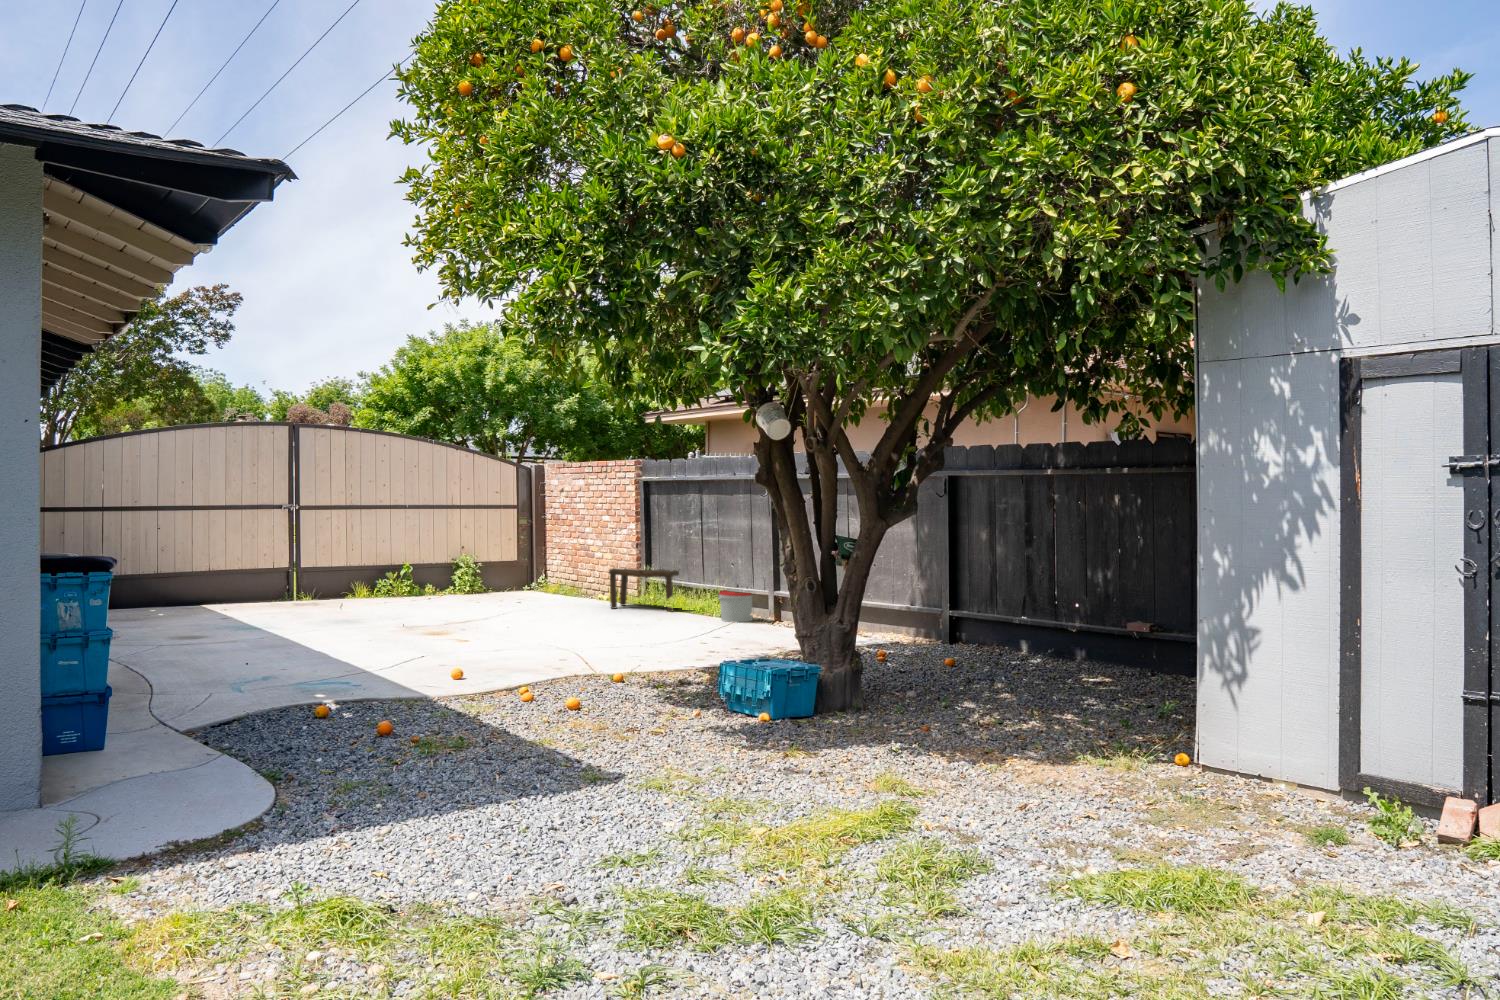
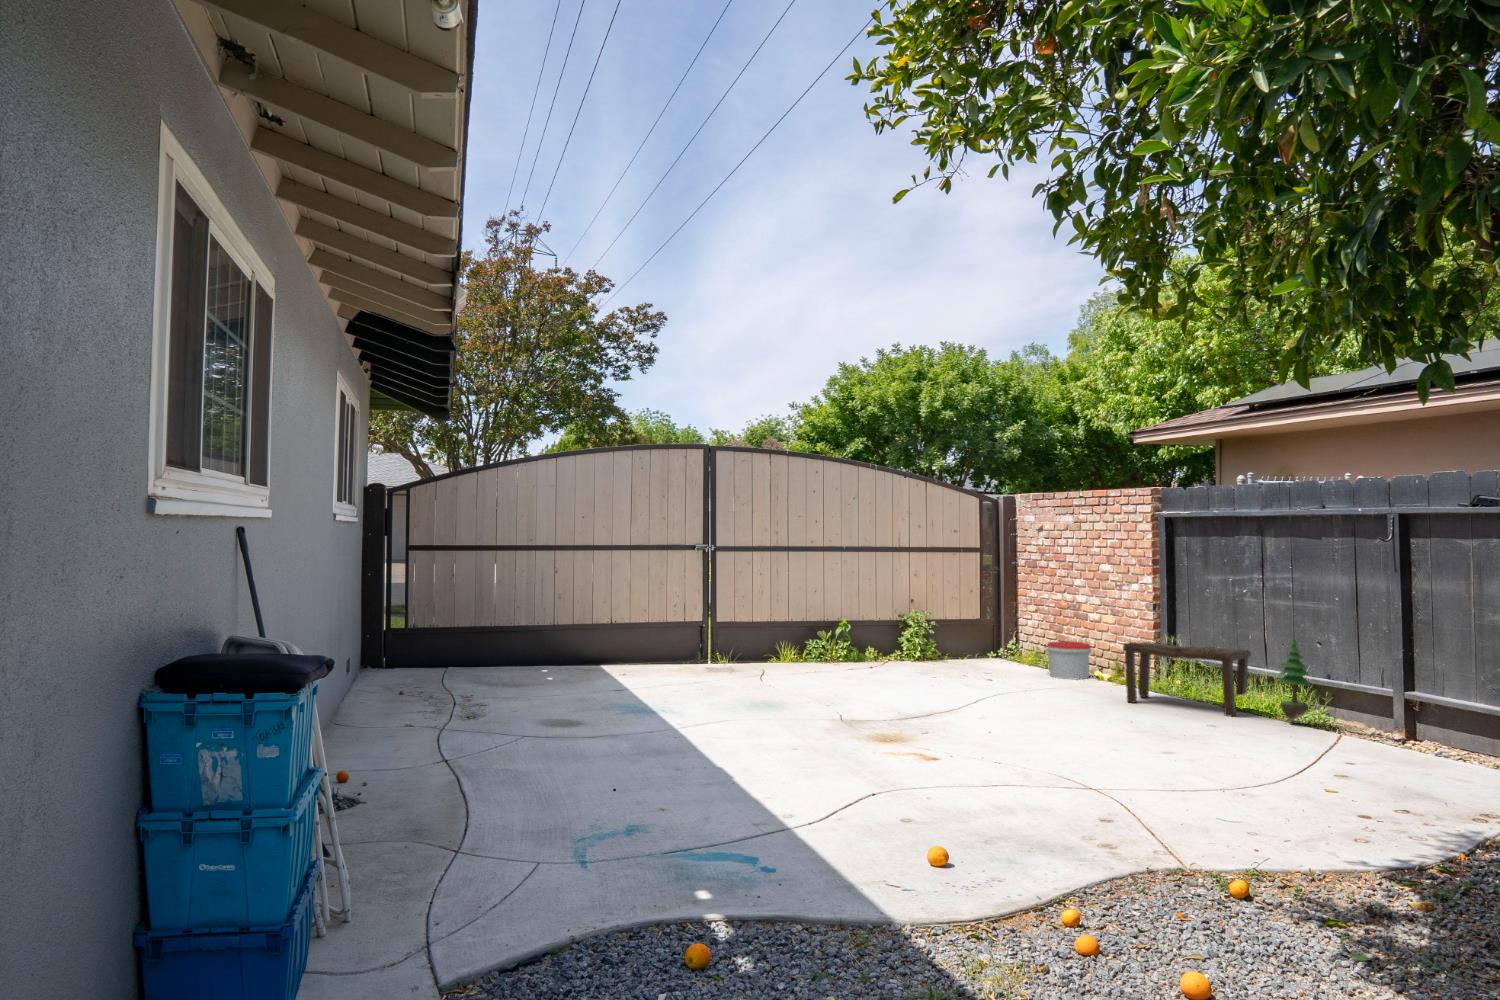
potted tree: none [695,560,714,613] -> present [1278,639,1311,724]
bucket: present [719,590,753,622] -> present [1047,641,1091,679]

